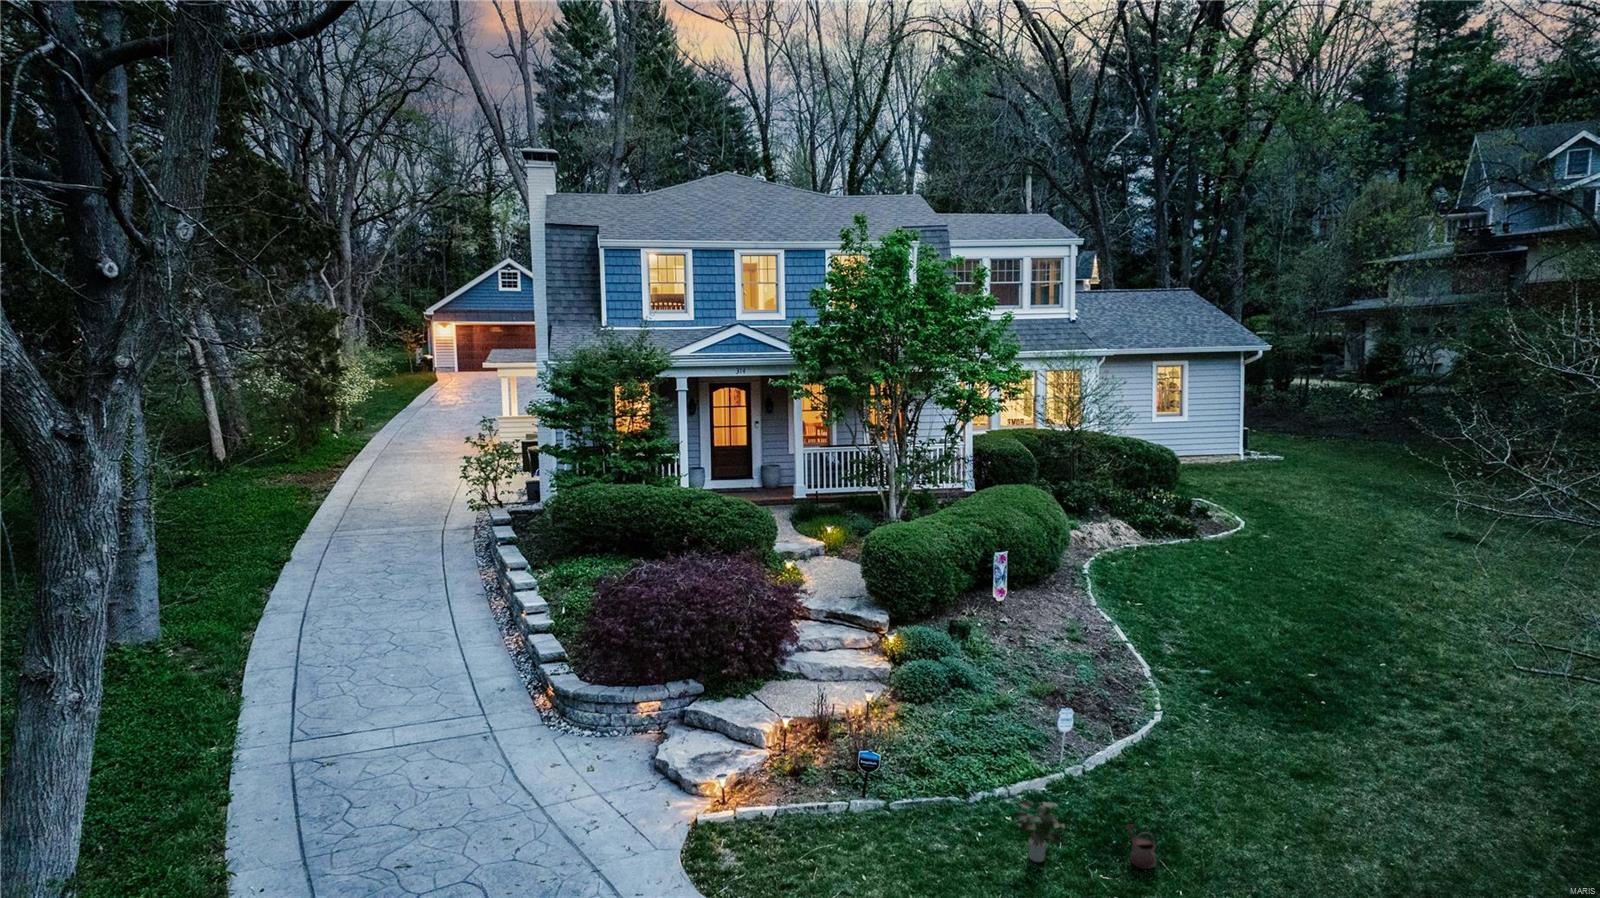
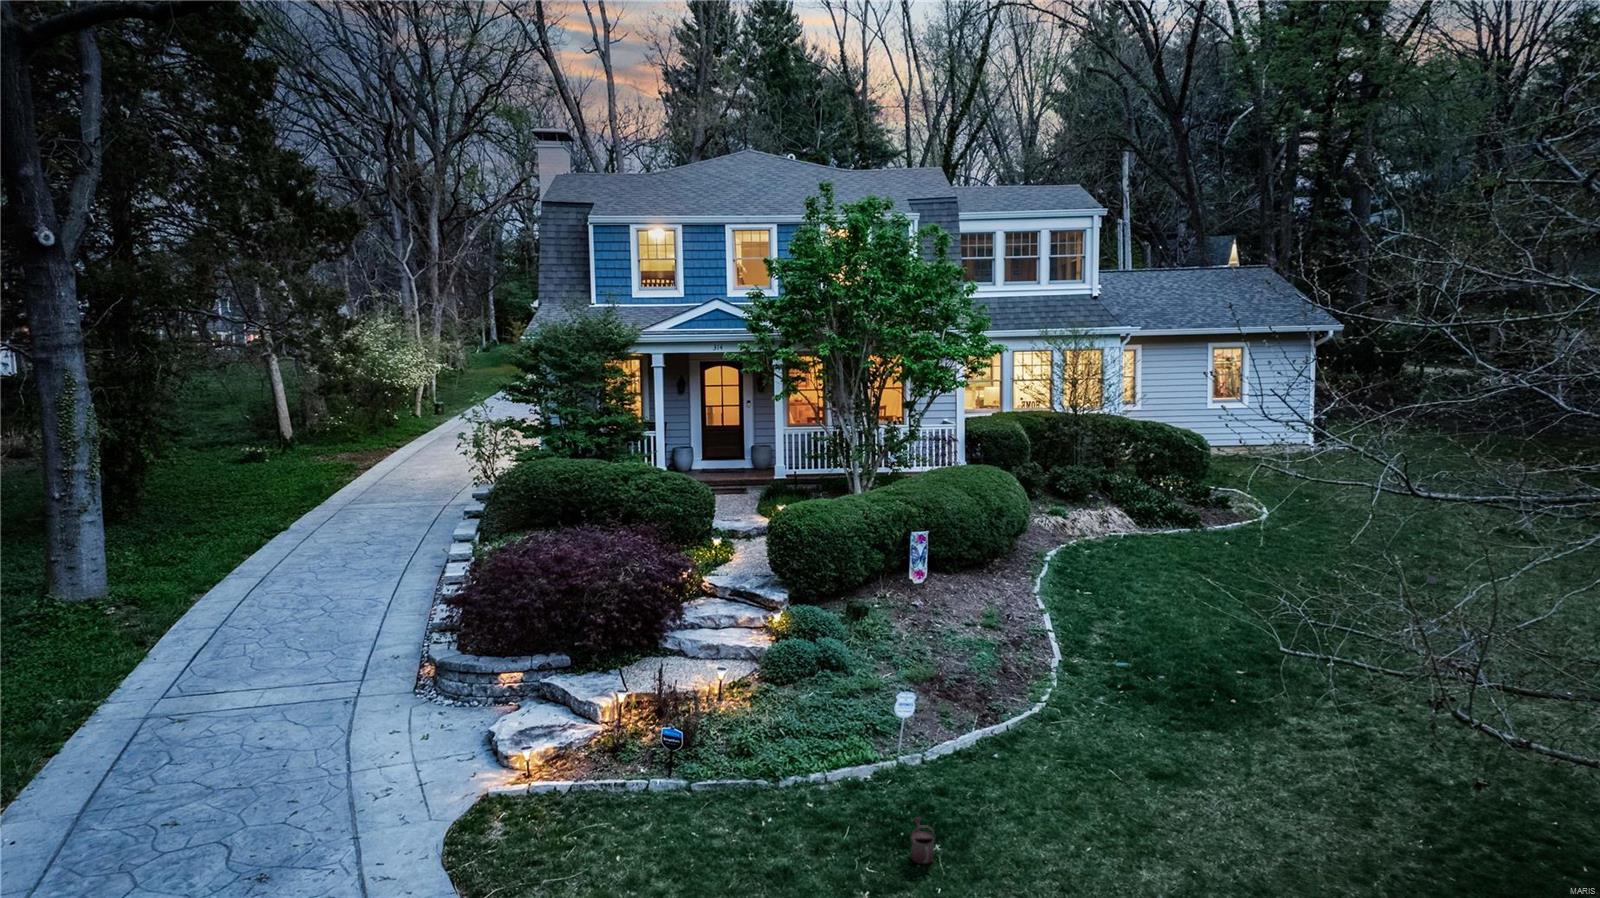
potted plant: present [1012,800,1065,862] -> present [1418,556,1447,584]

